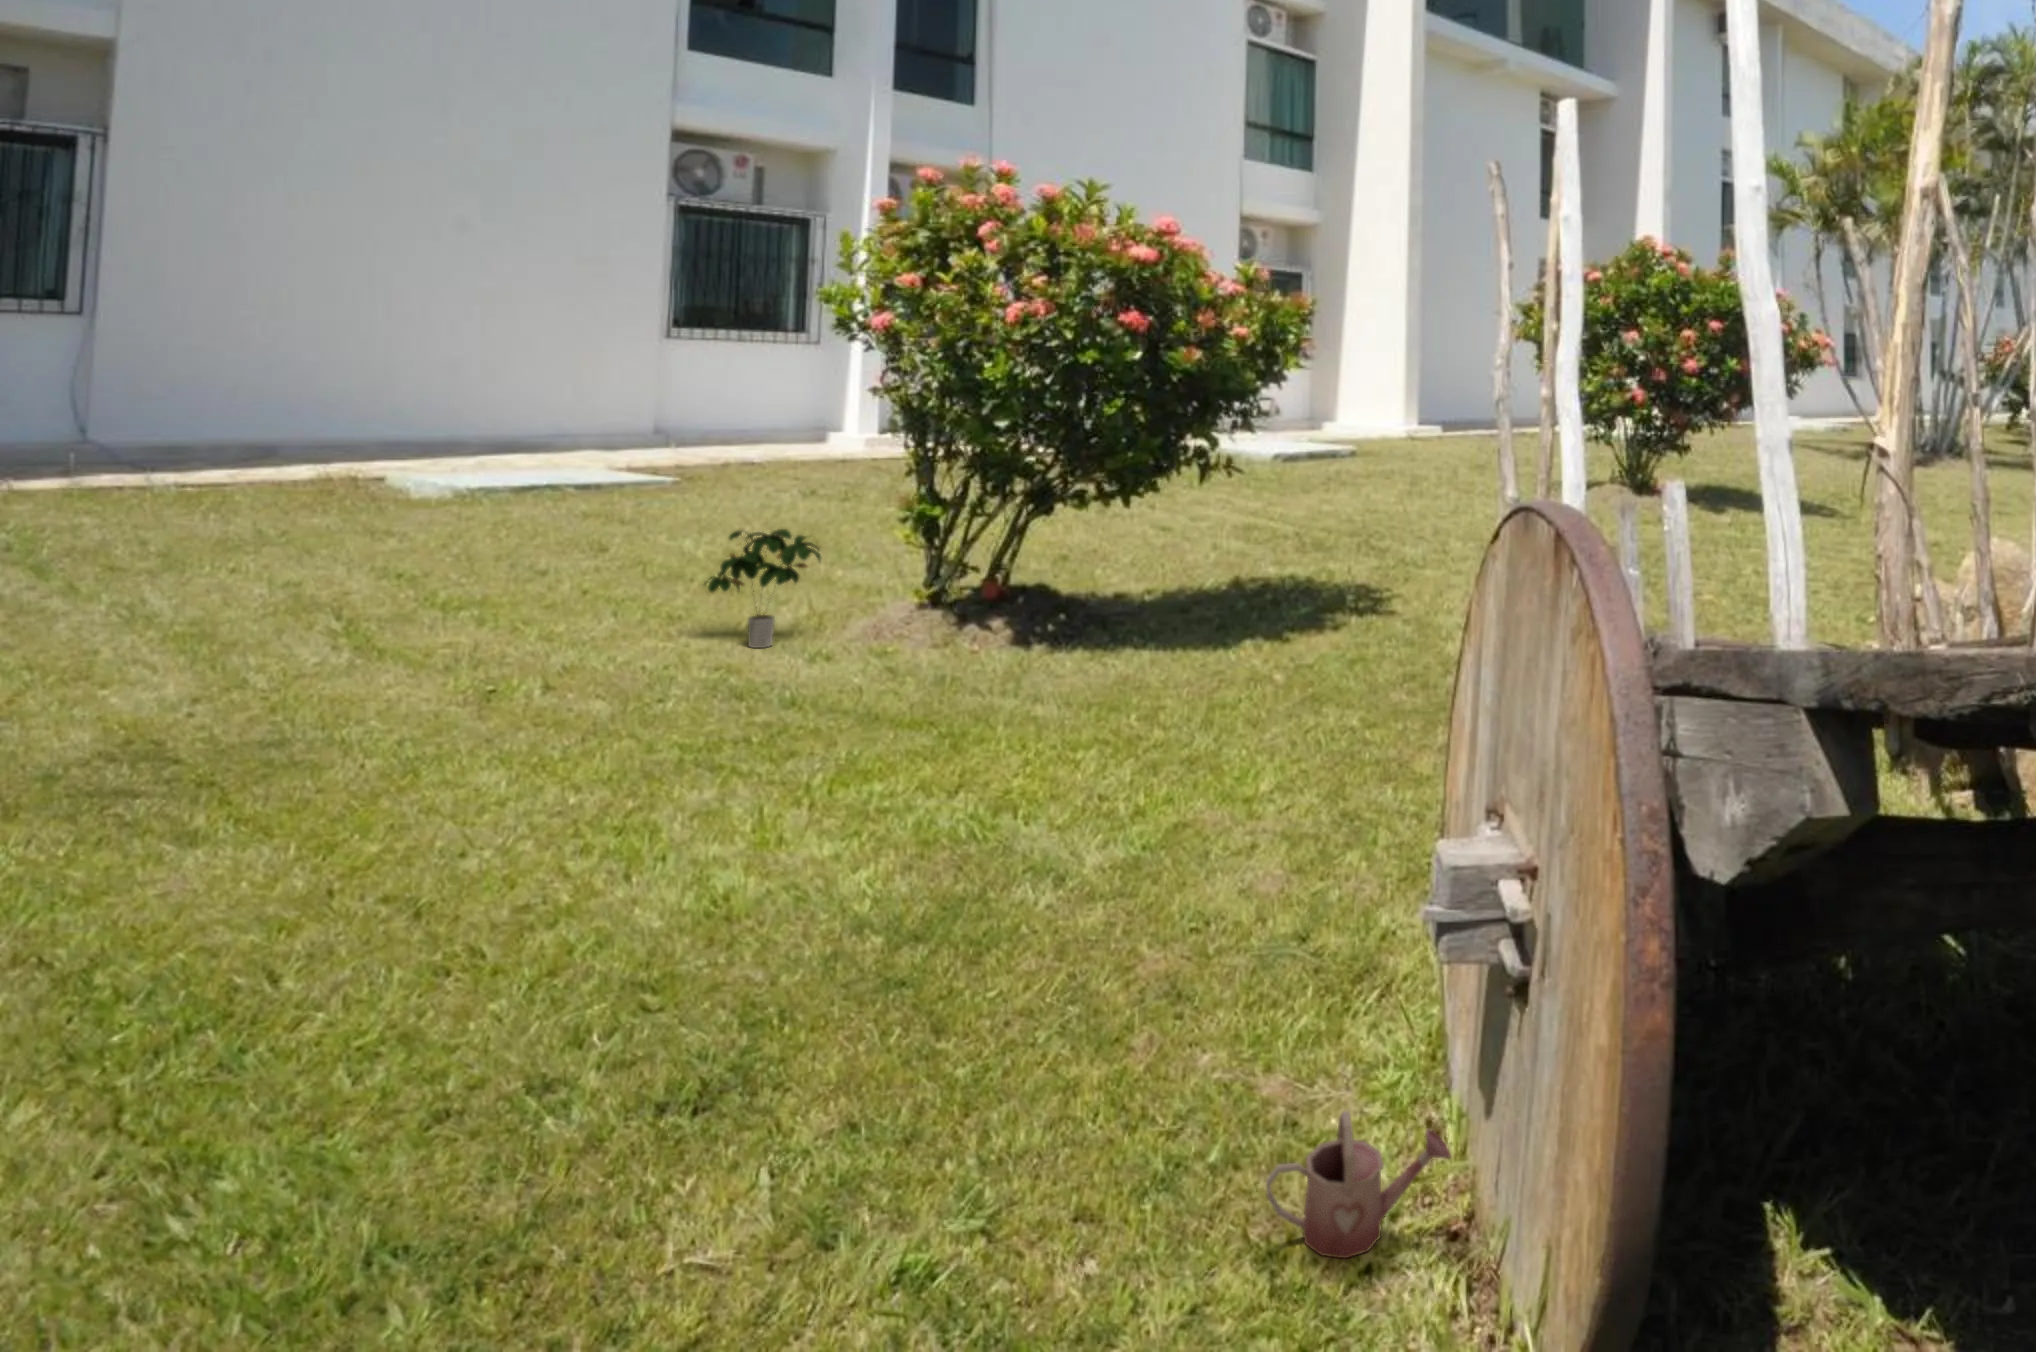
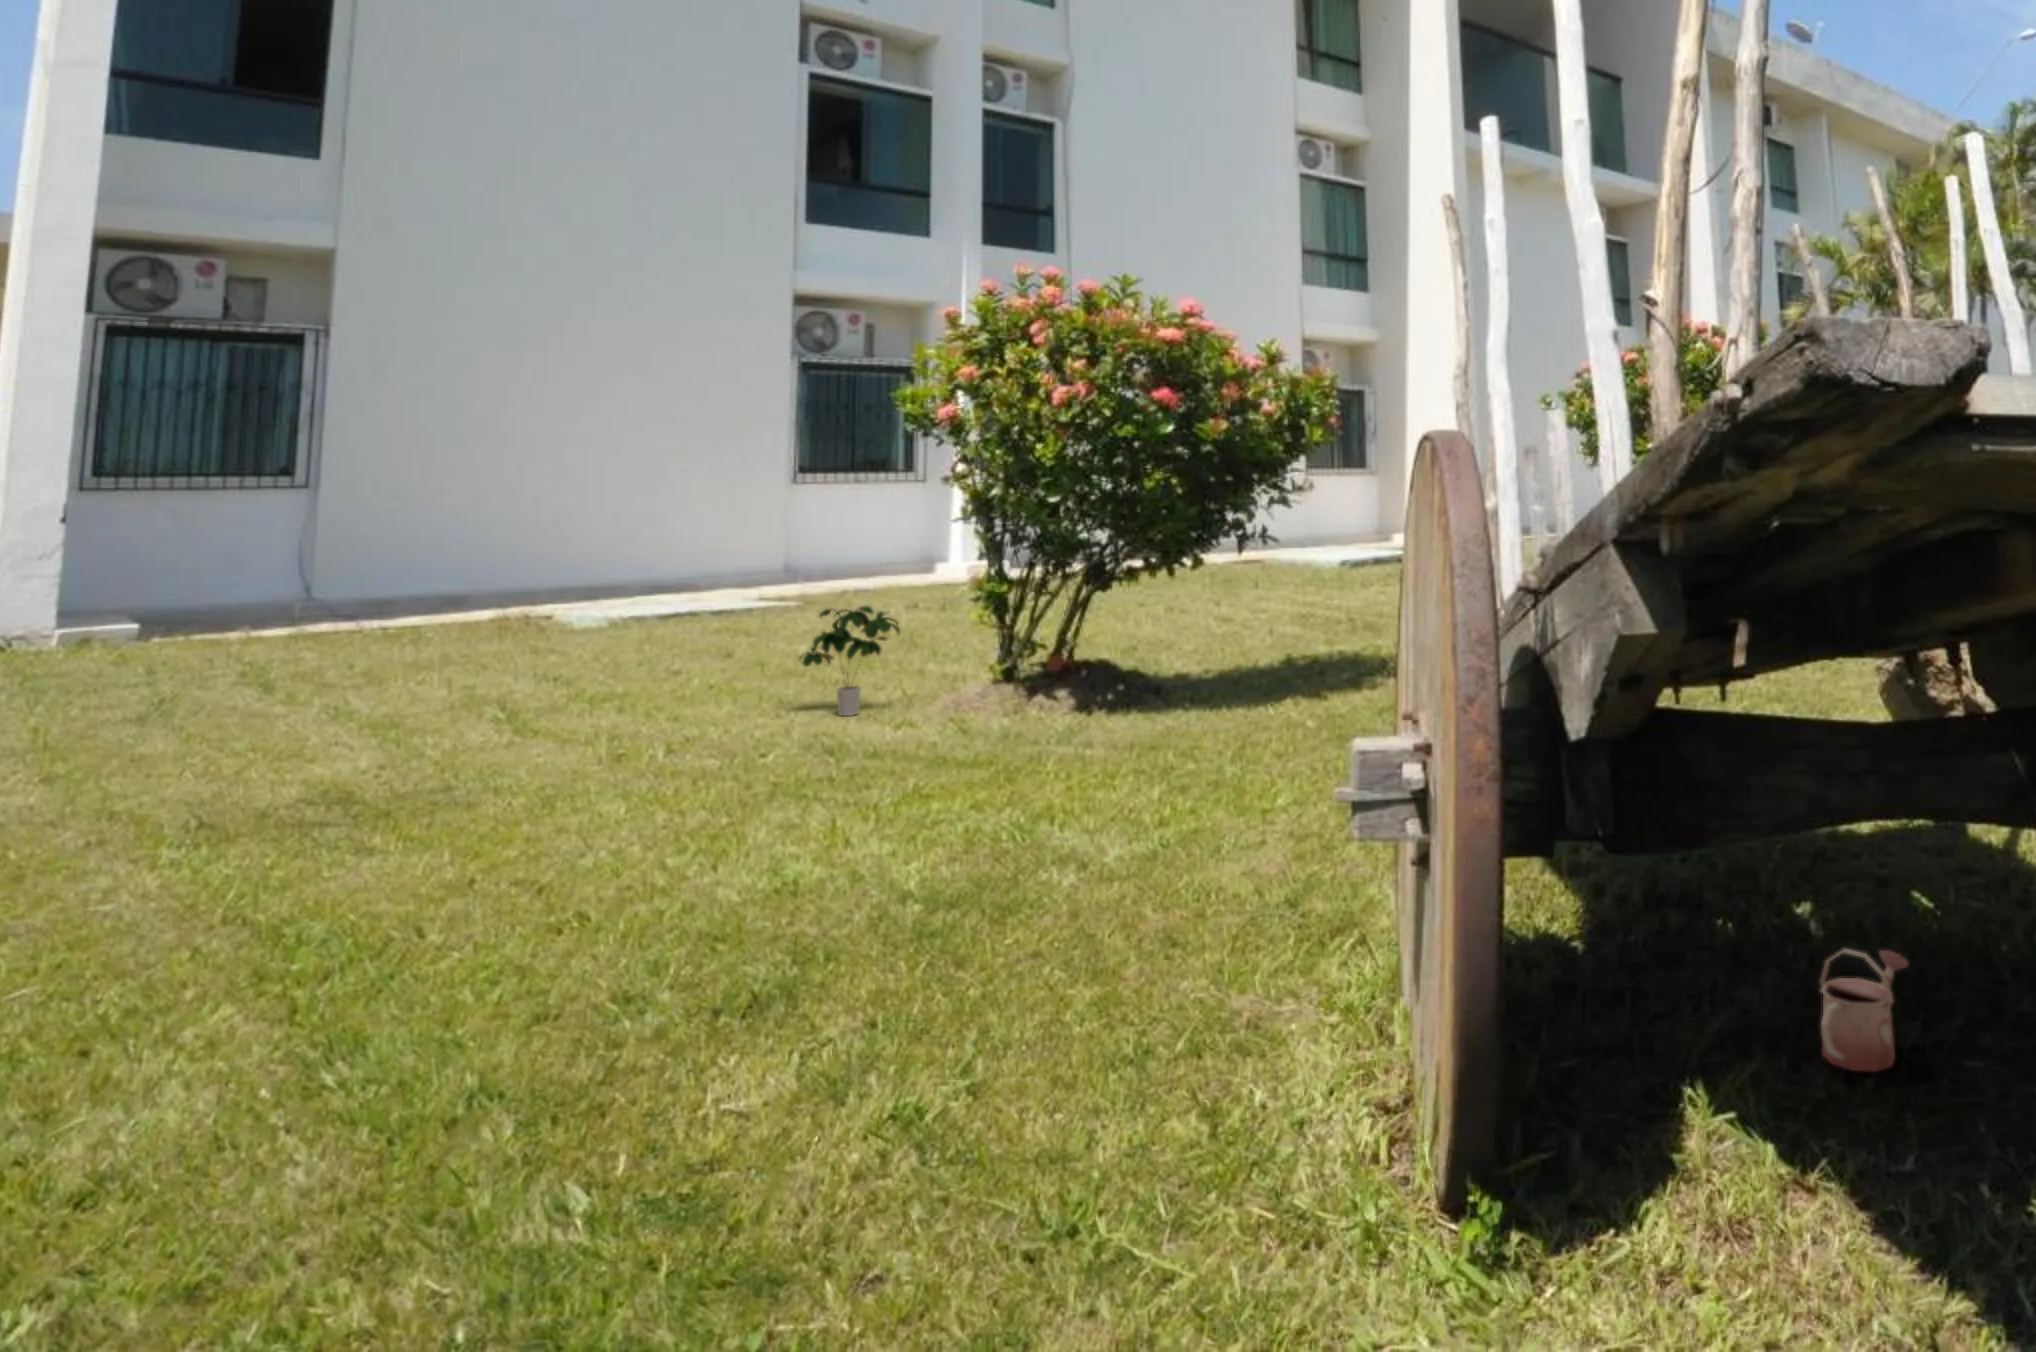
watering can: present [1266,1111,1451,1258] -> present [1820,949,1908,1072]

